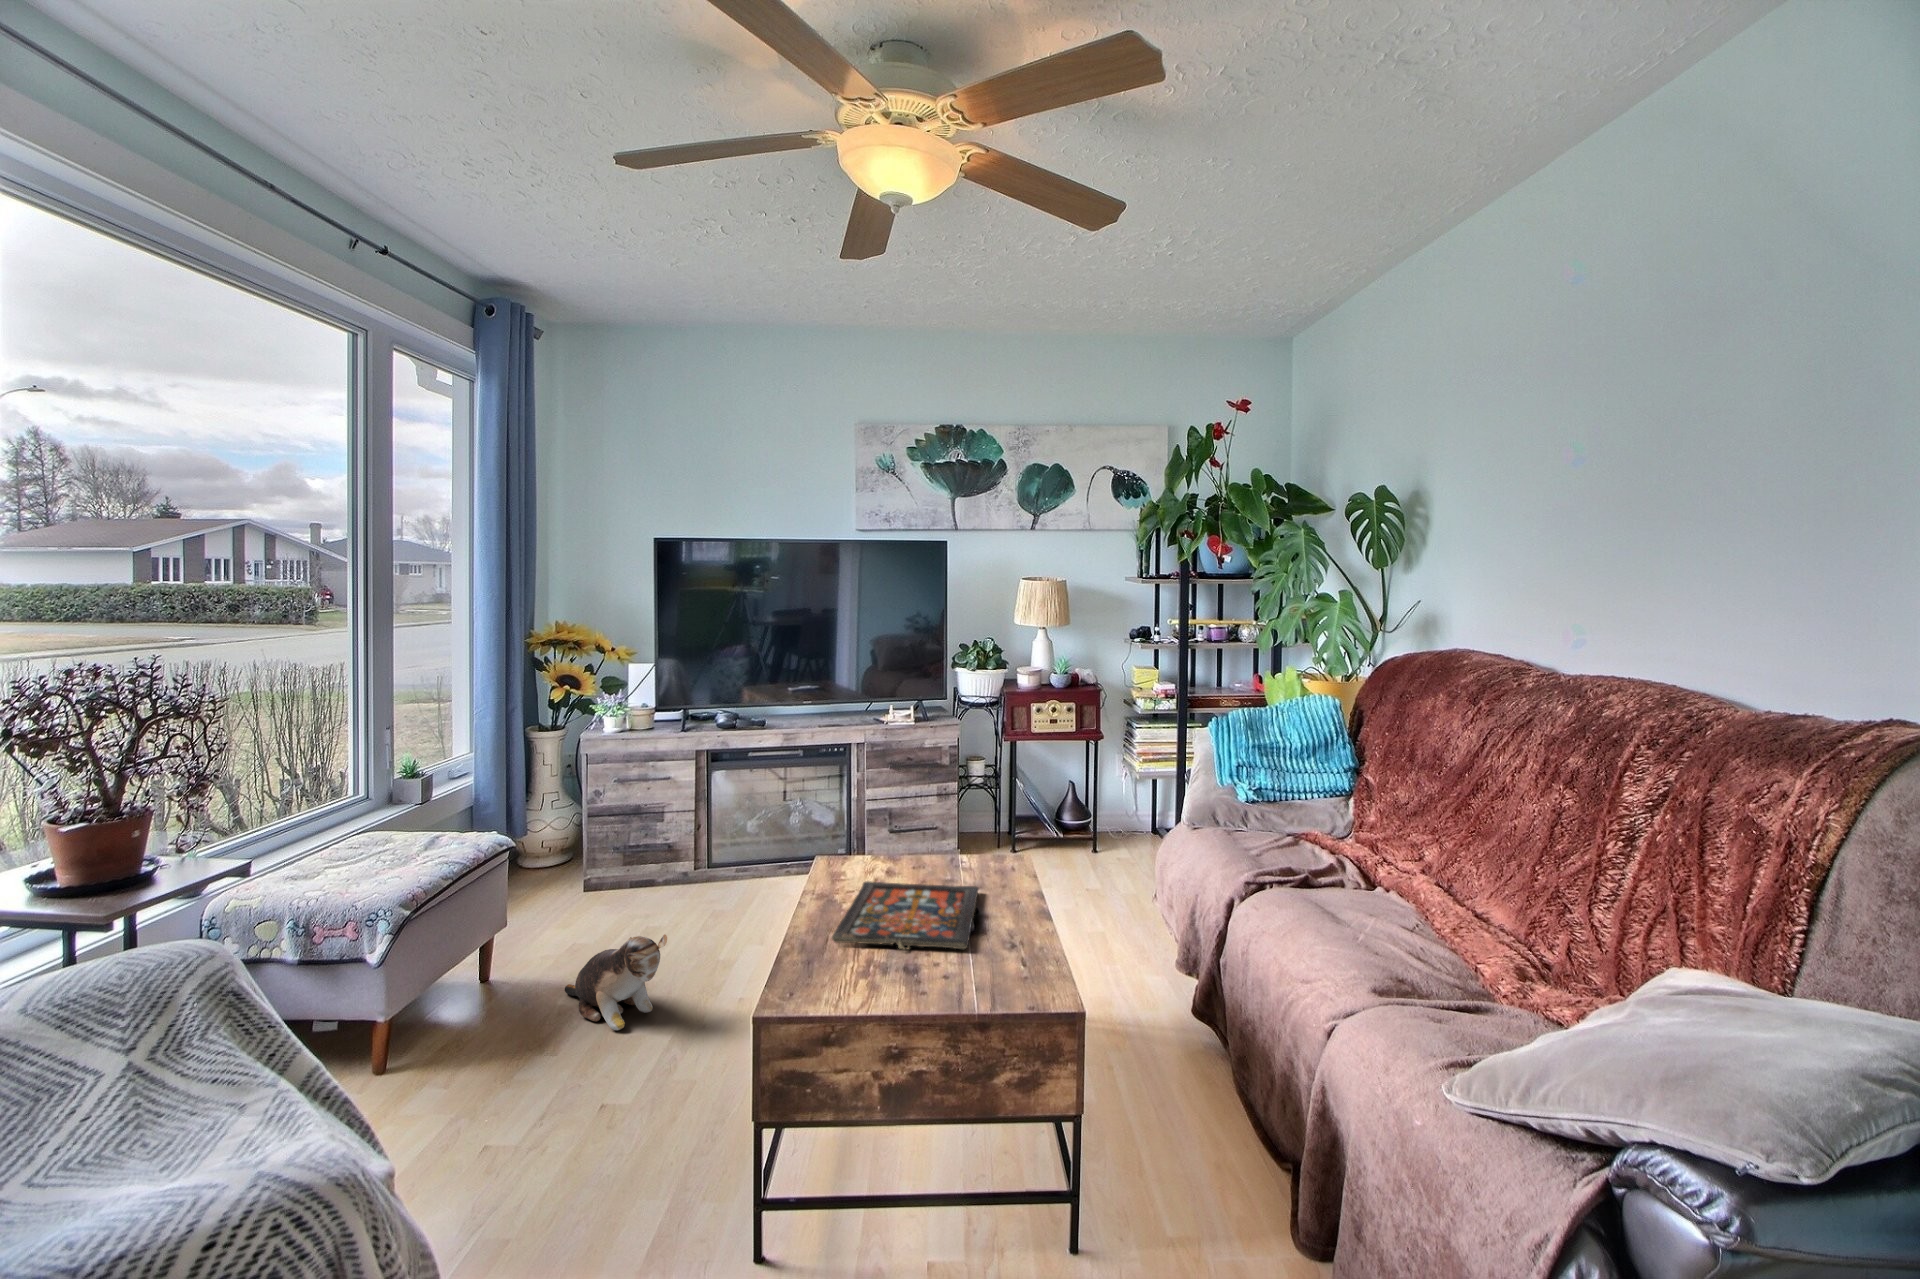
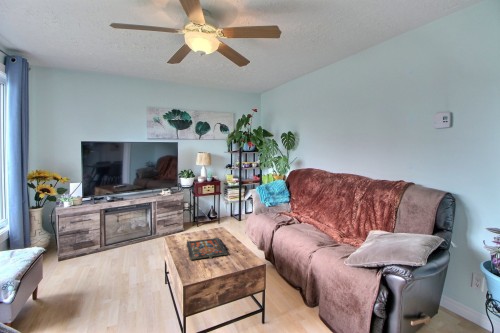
plush toy: present [565,934,667,1030] -> none [70,269,116,304]

